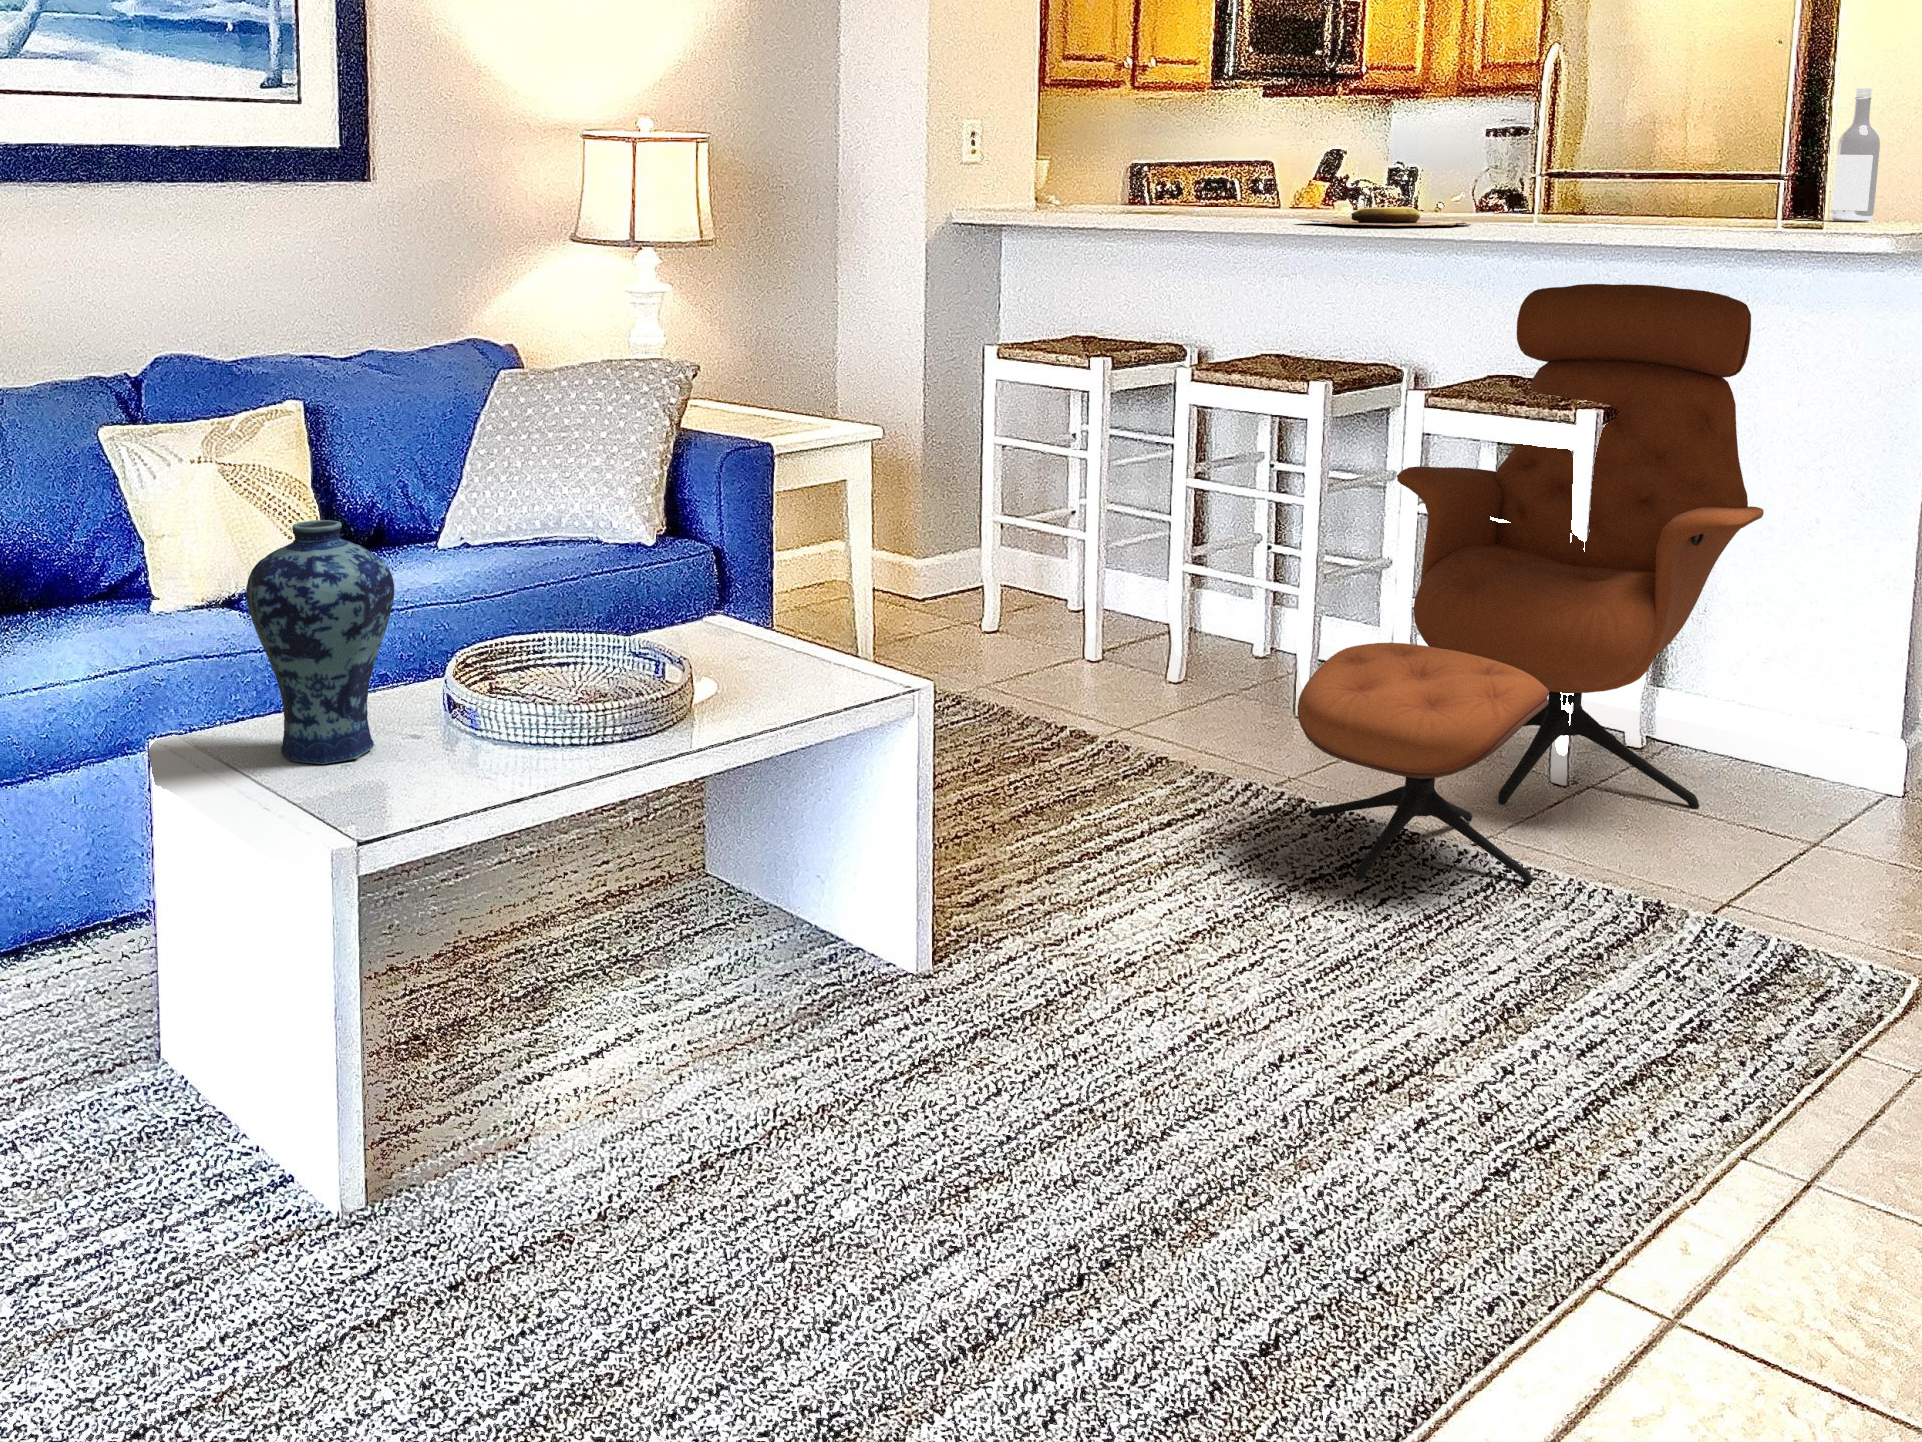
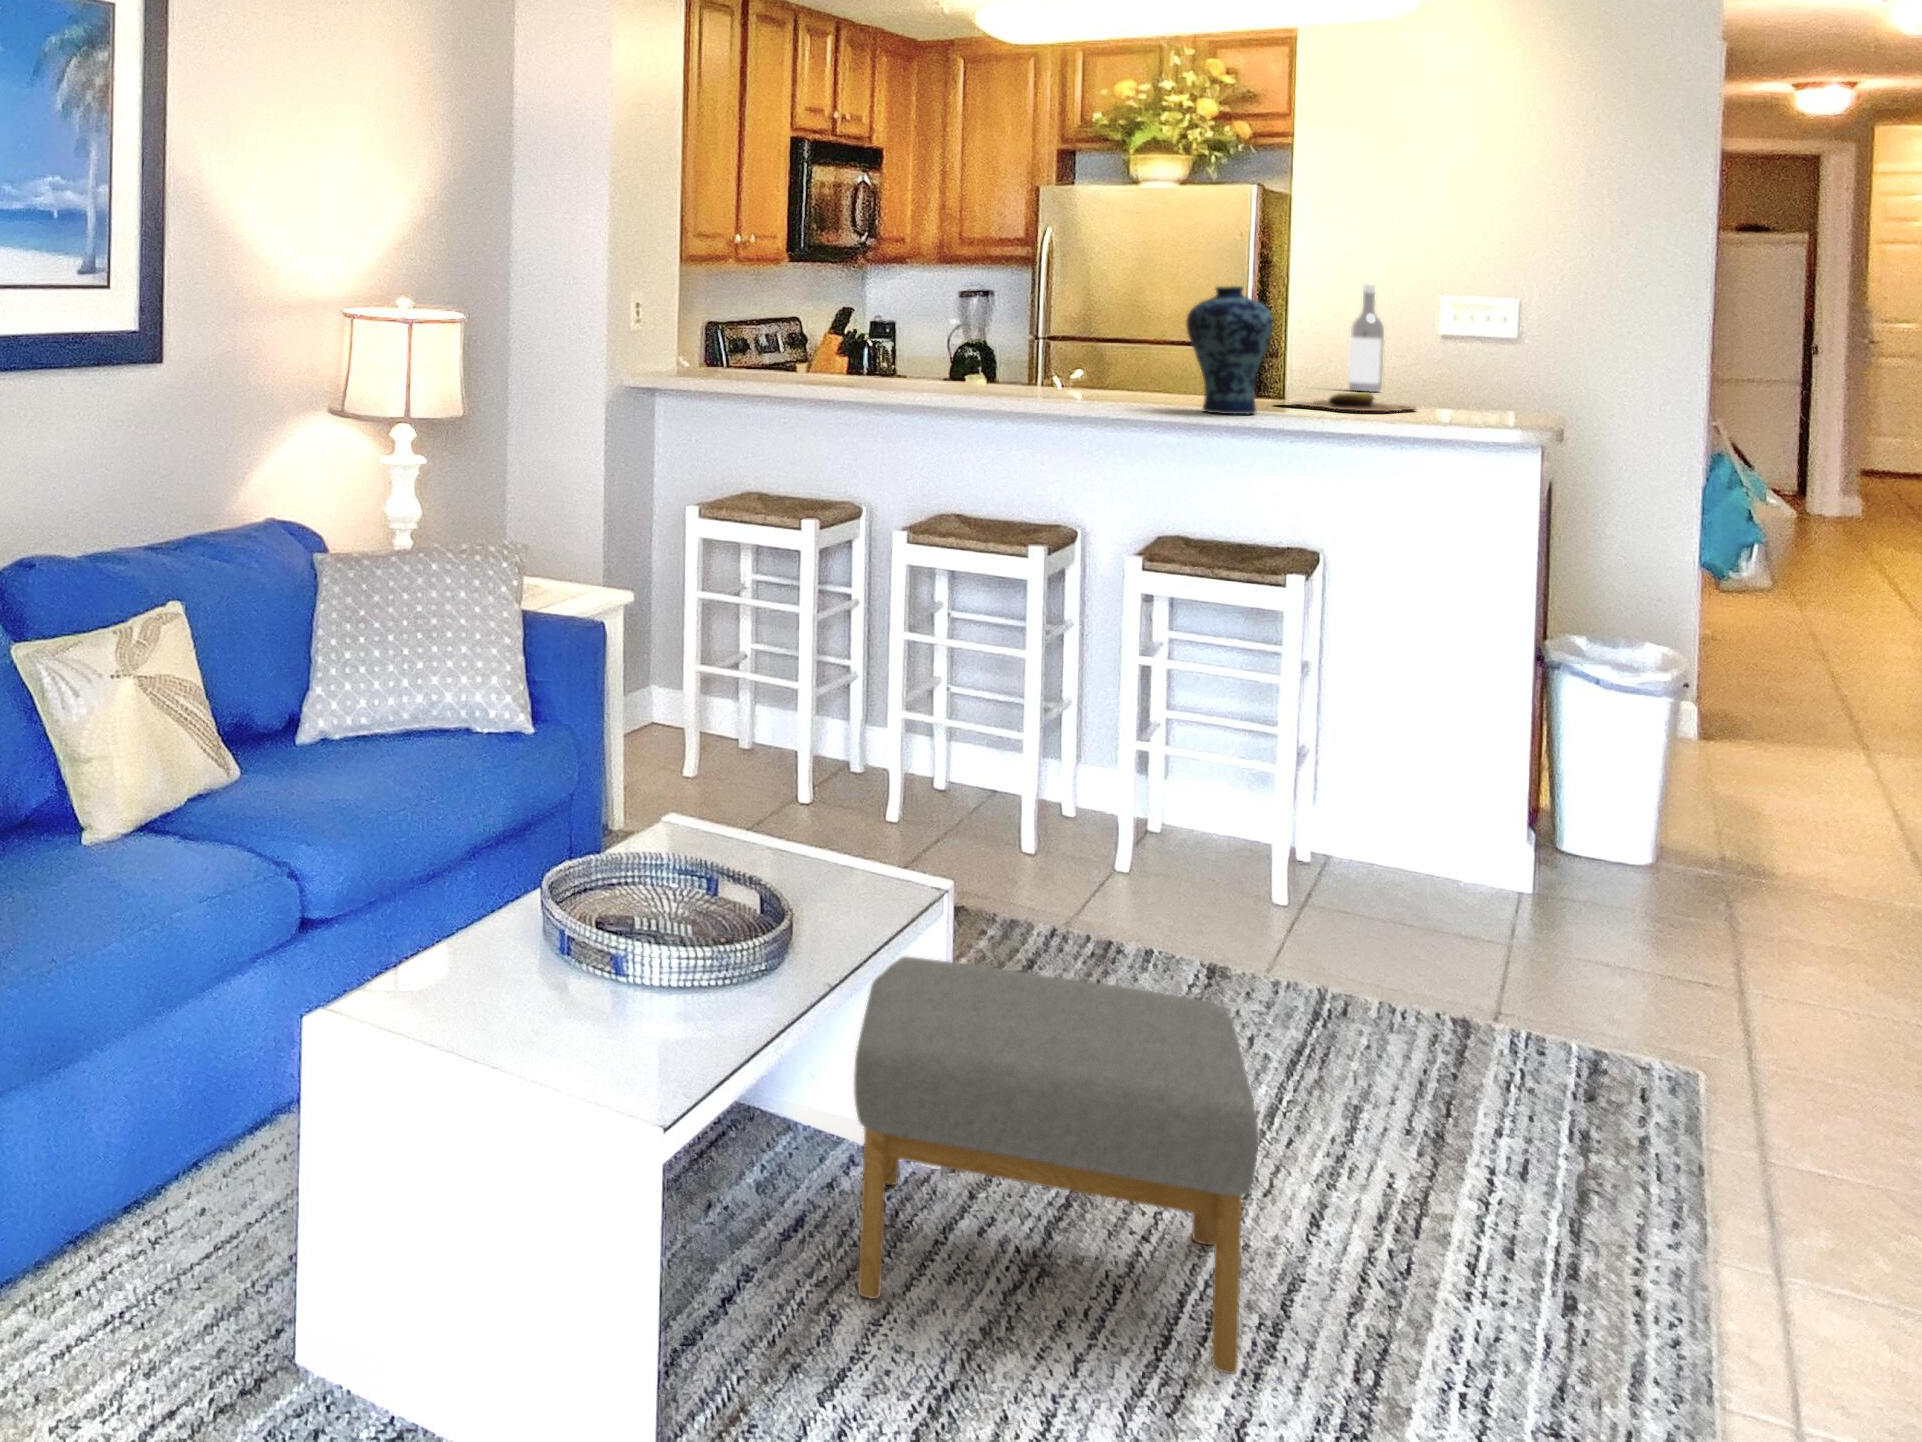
cutting board: present [1306,207,1471,226] -> present [1292,392,1416,411]
lounge chair: present [1297,284,1764,884] -> none [1120,456,1438,1005]
vase: present [246,520,394,764] -> present [1186,286,1273,414]
footstool: none [688,763,1144,1194] -> present [854,957,1258,1374]

